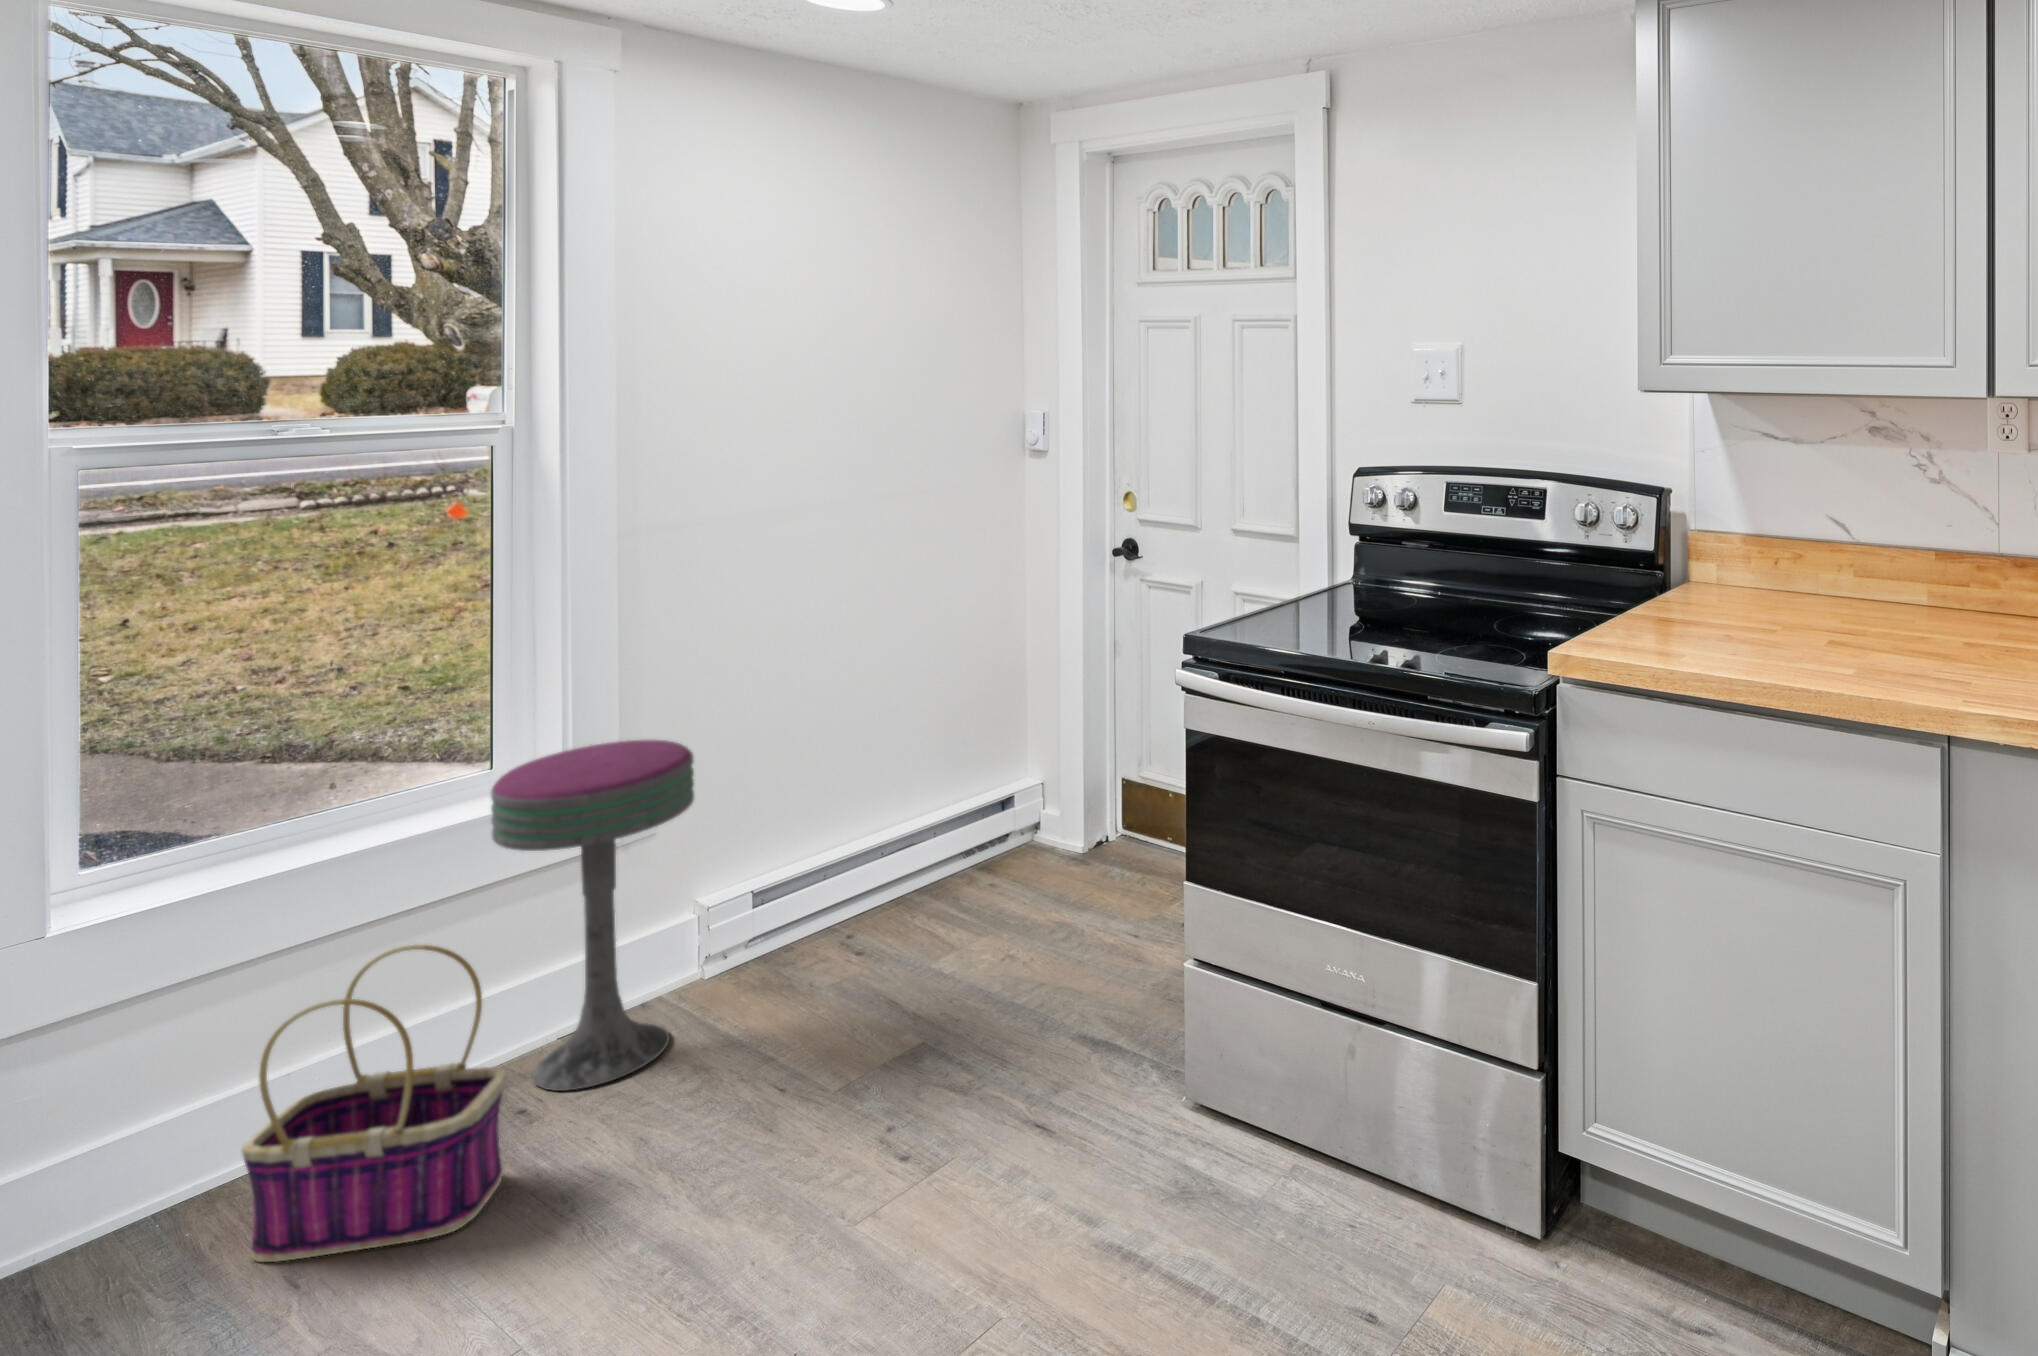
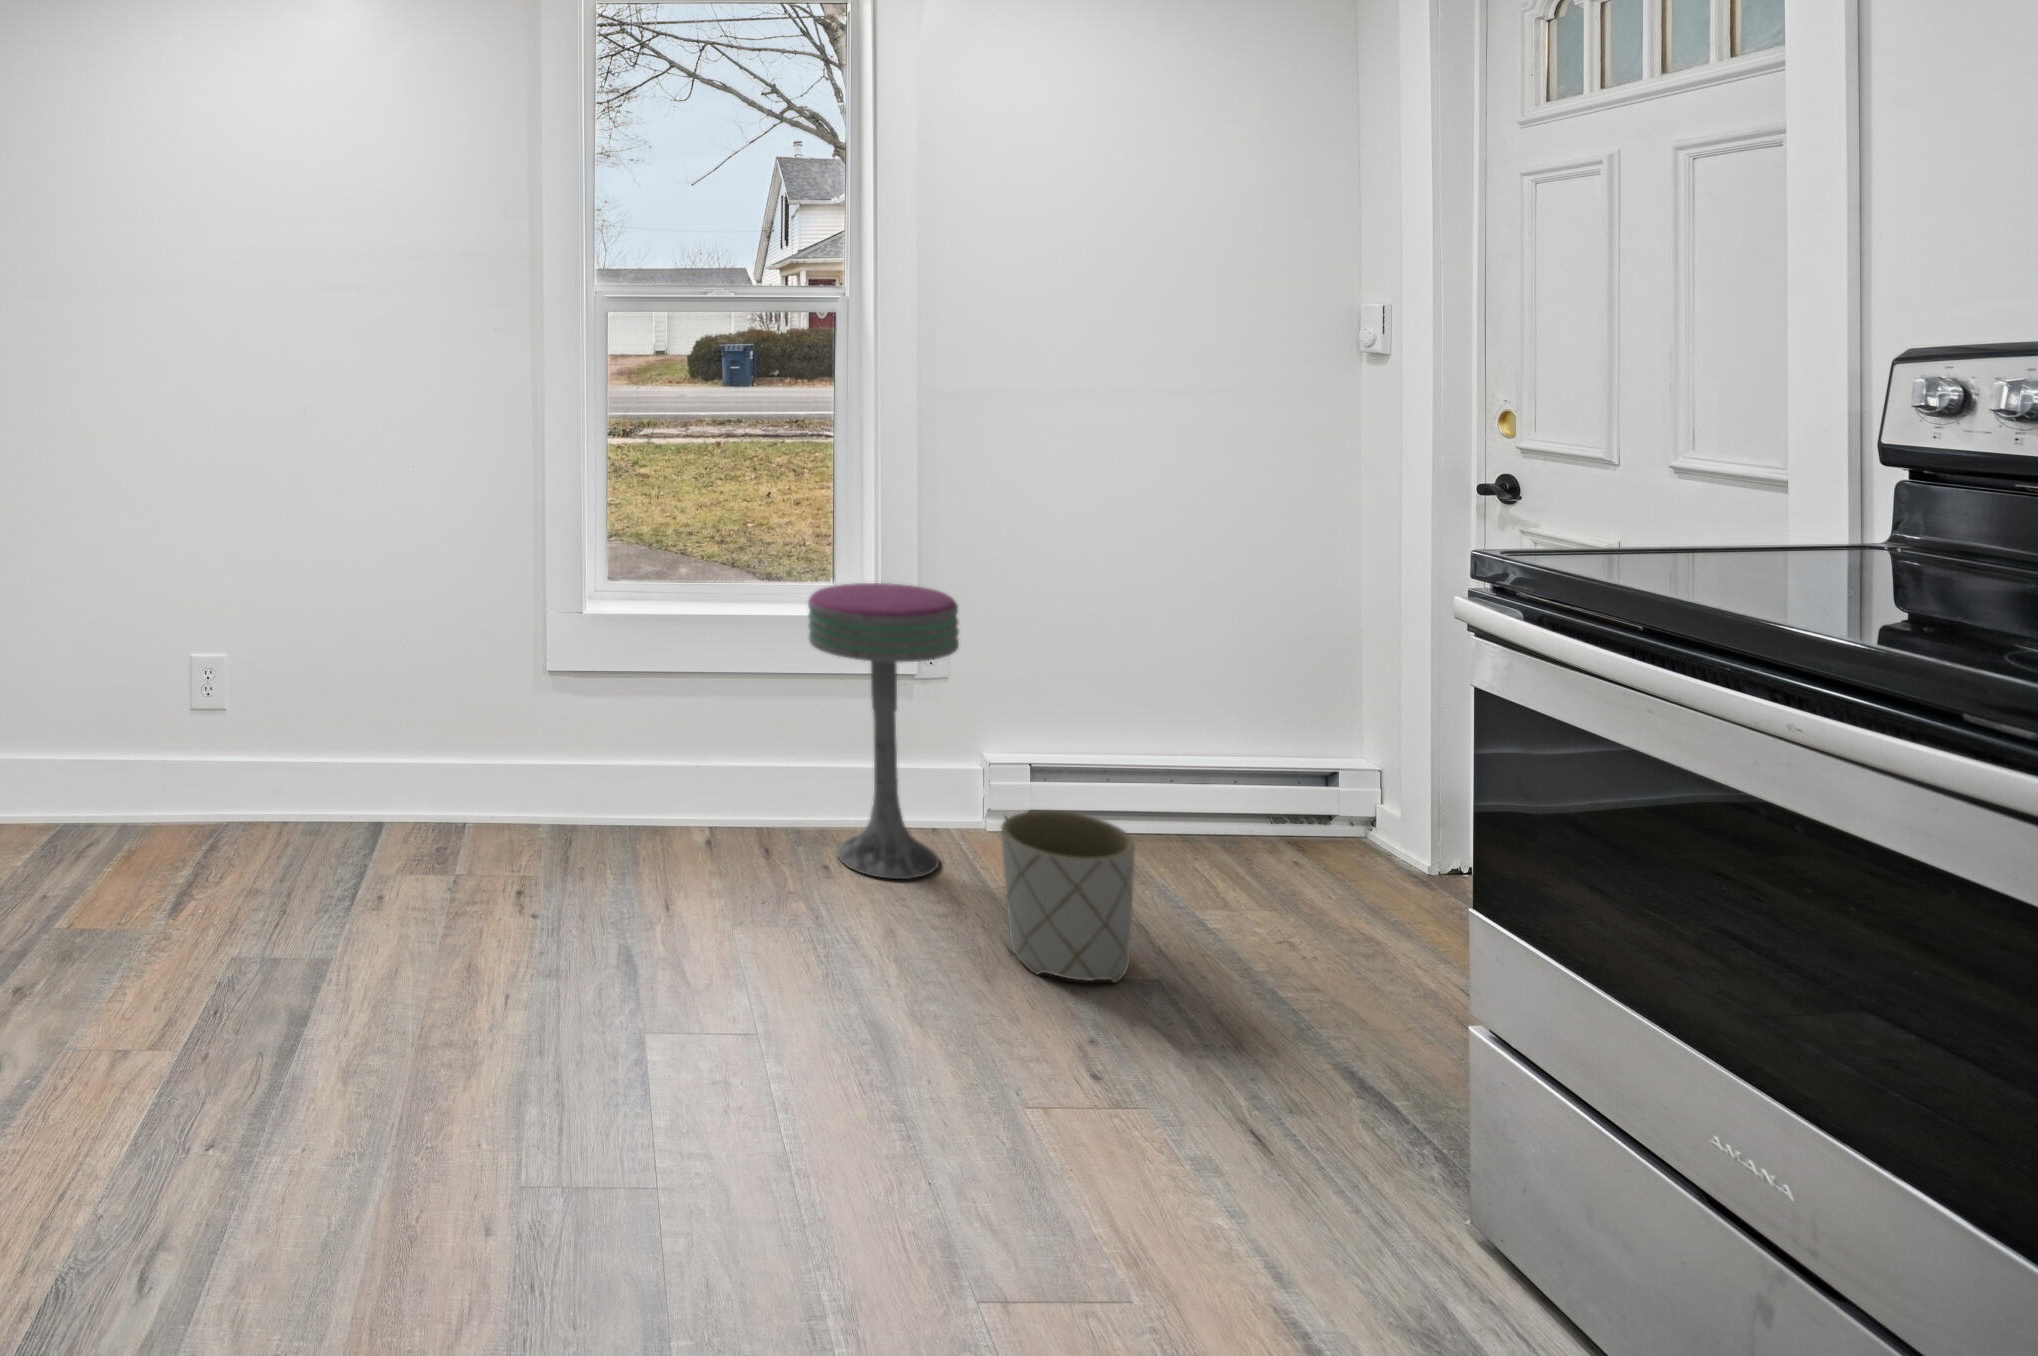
planter: none [773,921,905,1097] -> present [1001,811,1135,983]
basket: present [242,945,506,1262] -> none [643,696,792,931]

